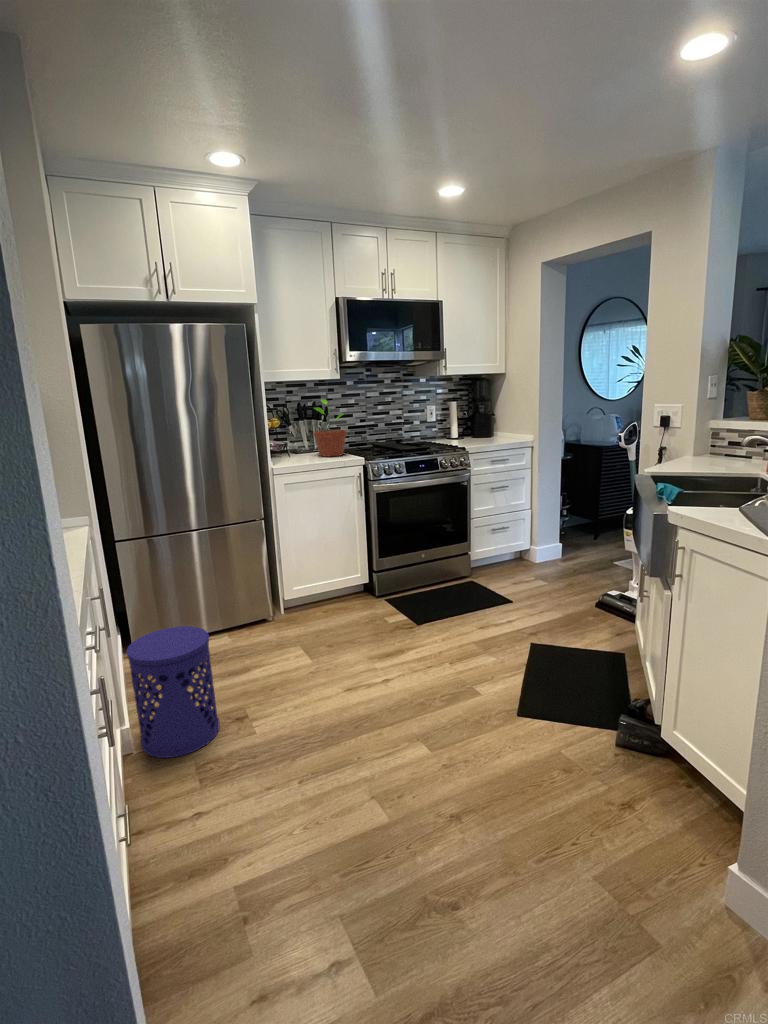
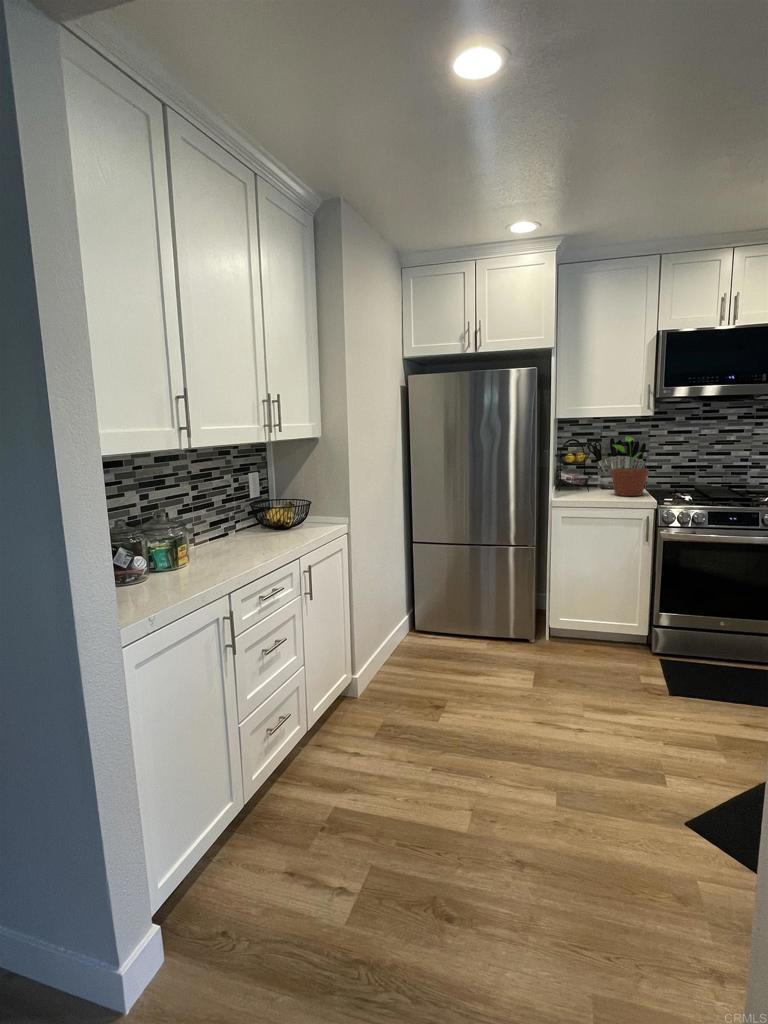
waste bin: present [127,626,220,758] -> none [363,613,424,712]

